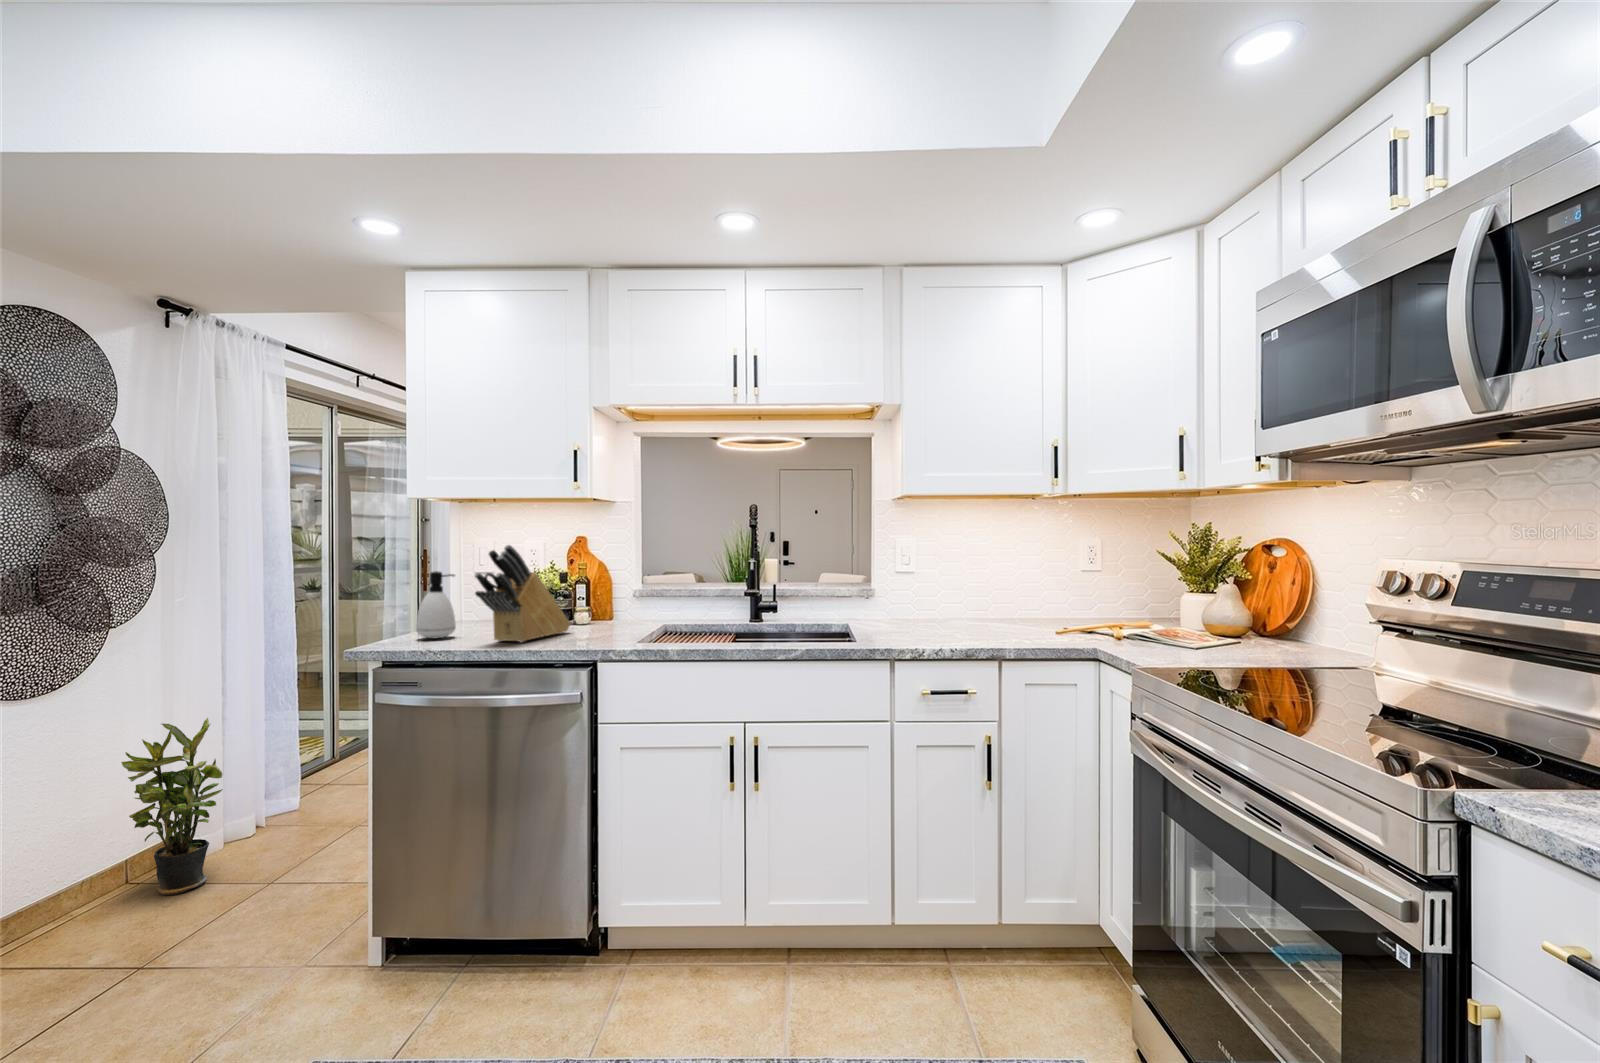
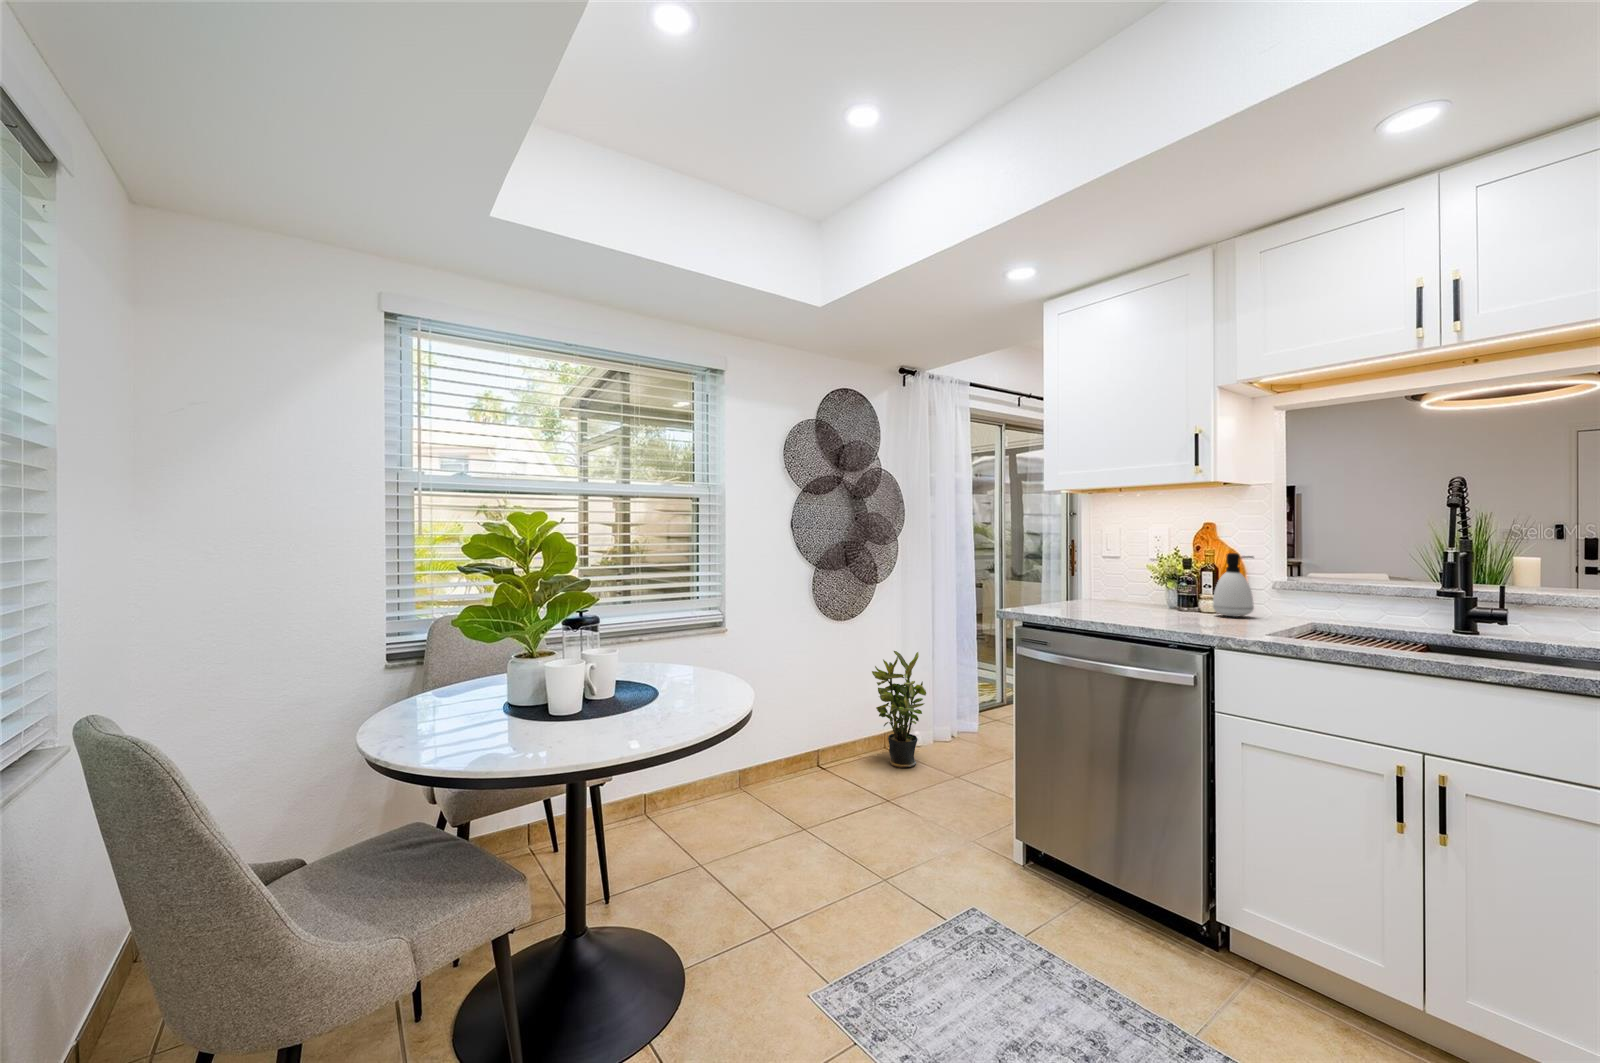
knife block: present [475,545,570,642] -> none [1090,527,1192,621]
soap dispenser: present [416,571,456,638] -> present [1213,553,1254,617]

